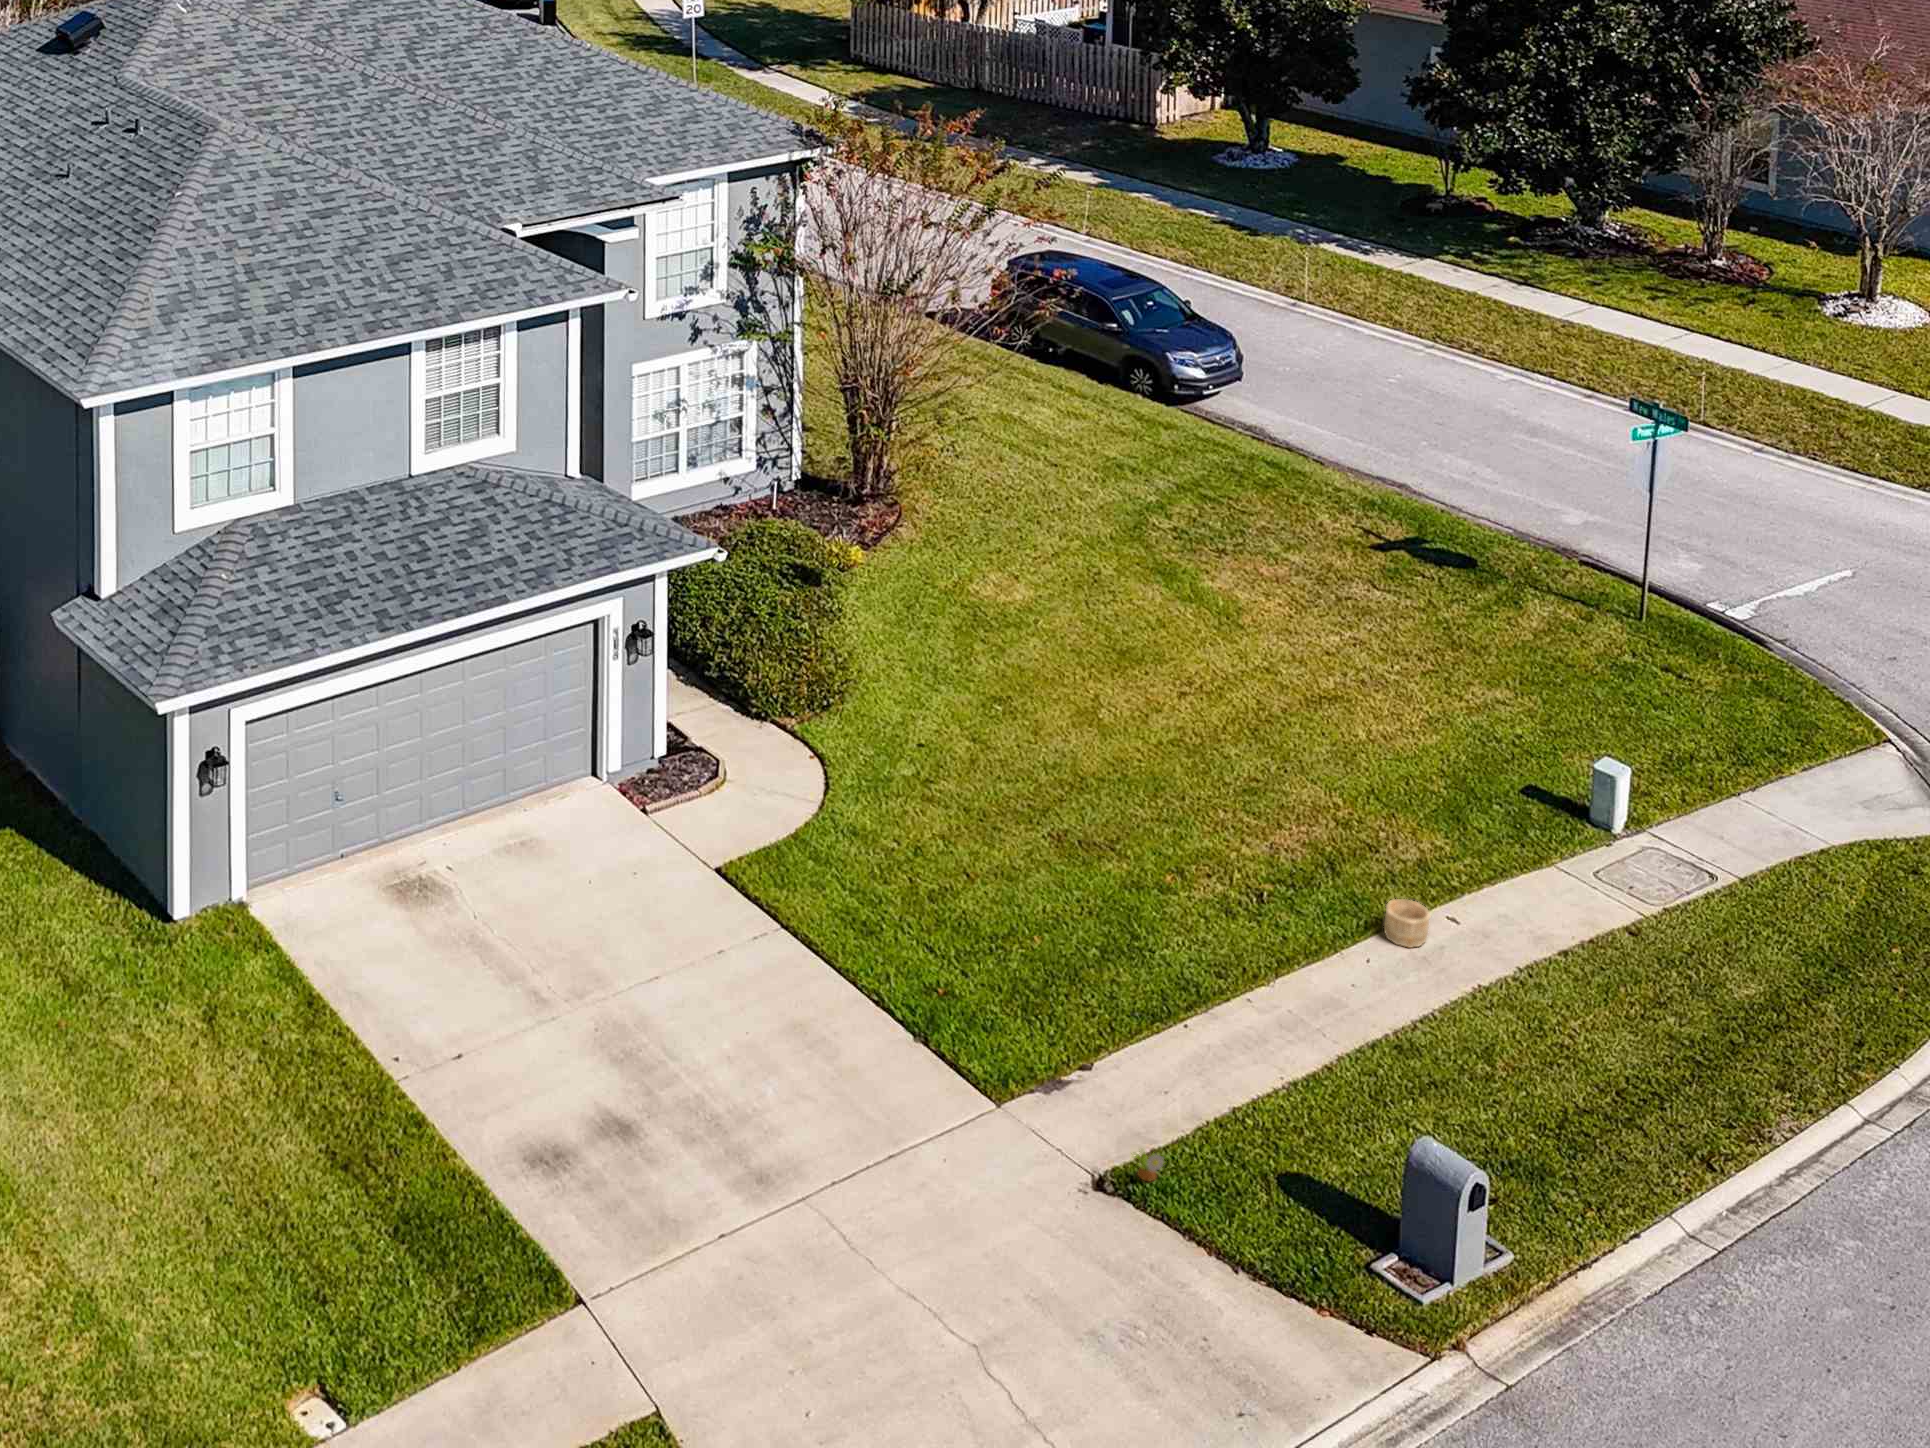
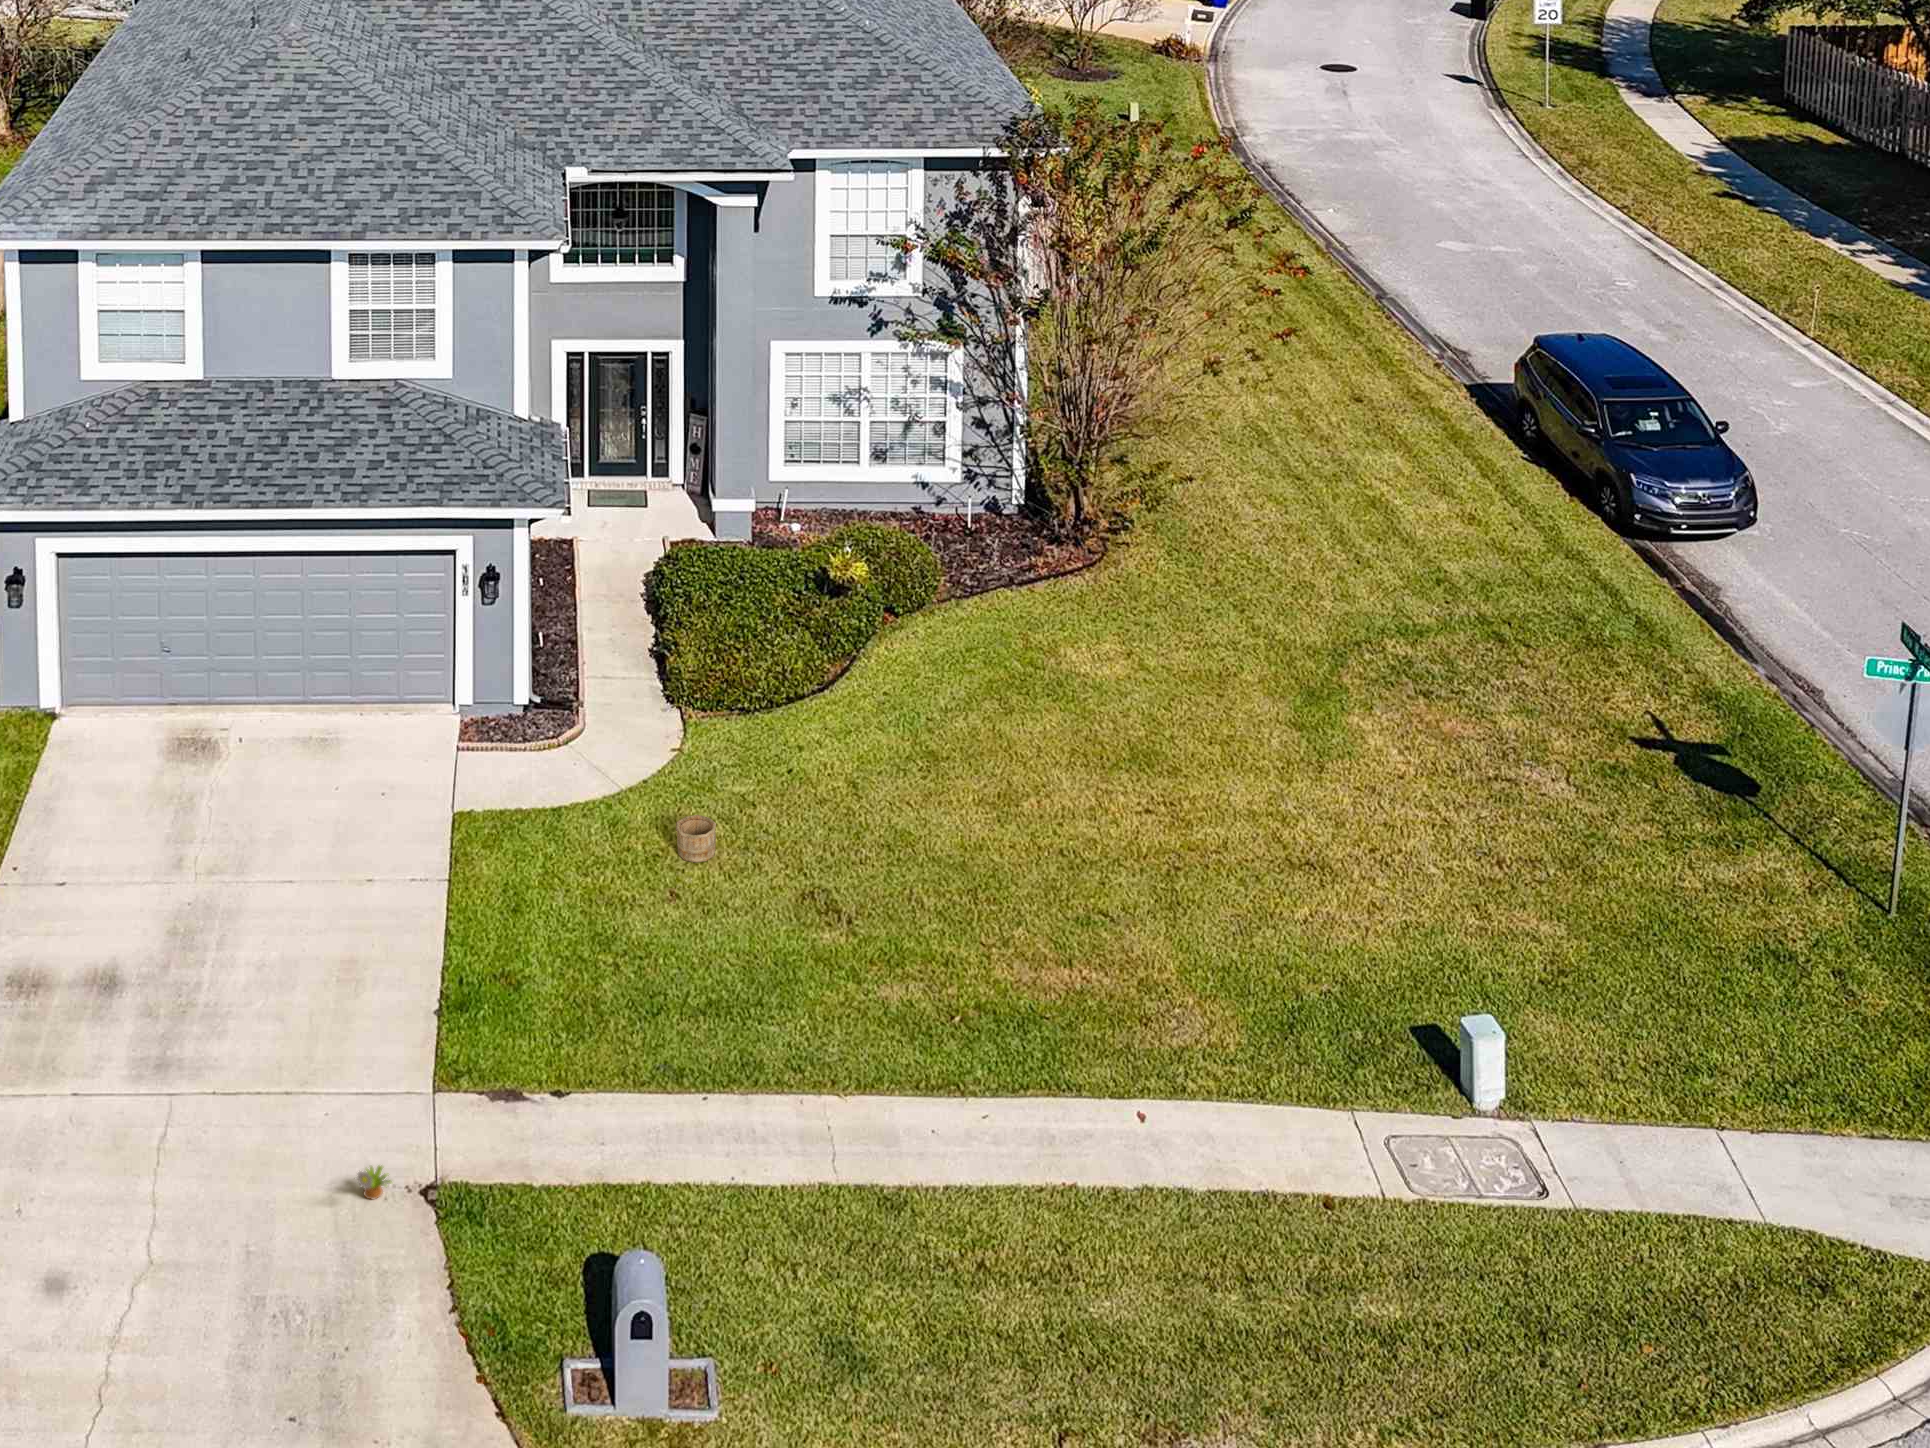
wooden bucket: present [1384,899,1430,948] -> present [676,815,716,862]

